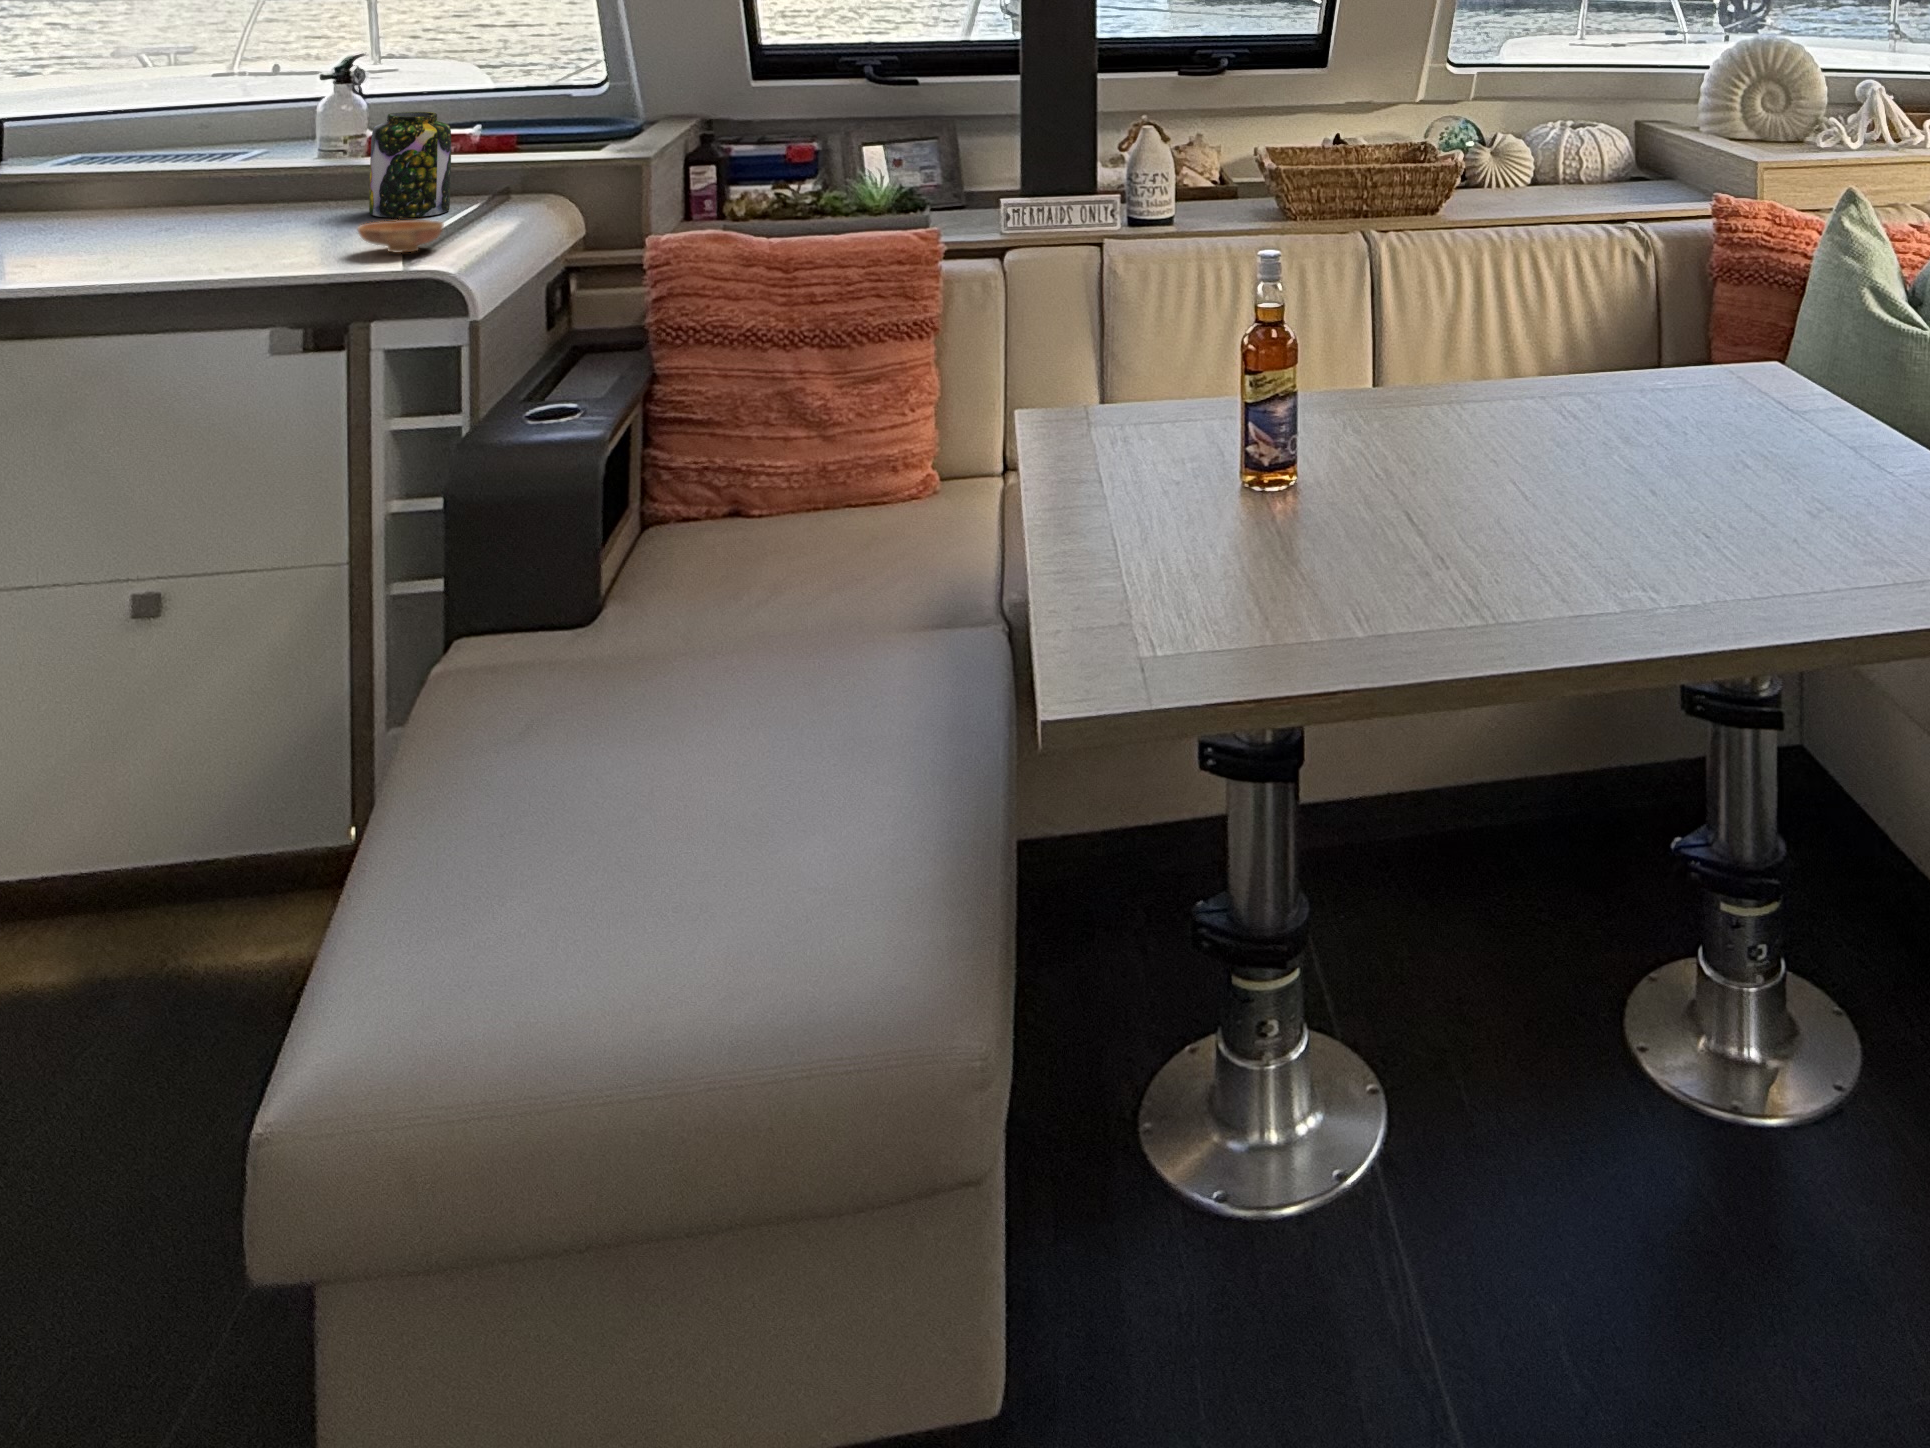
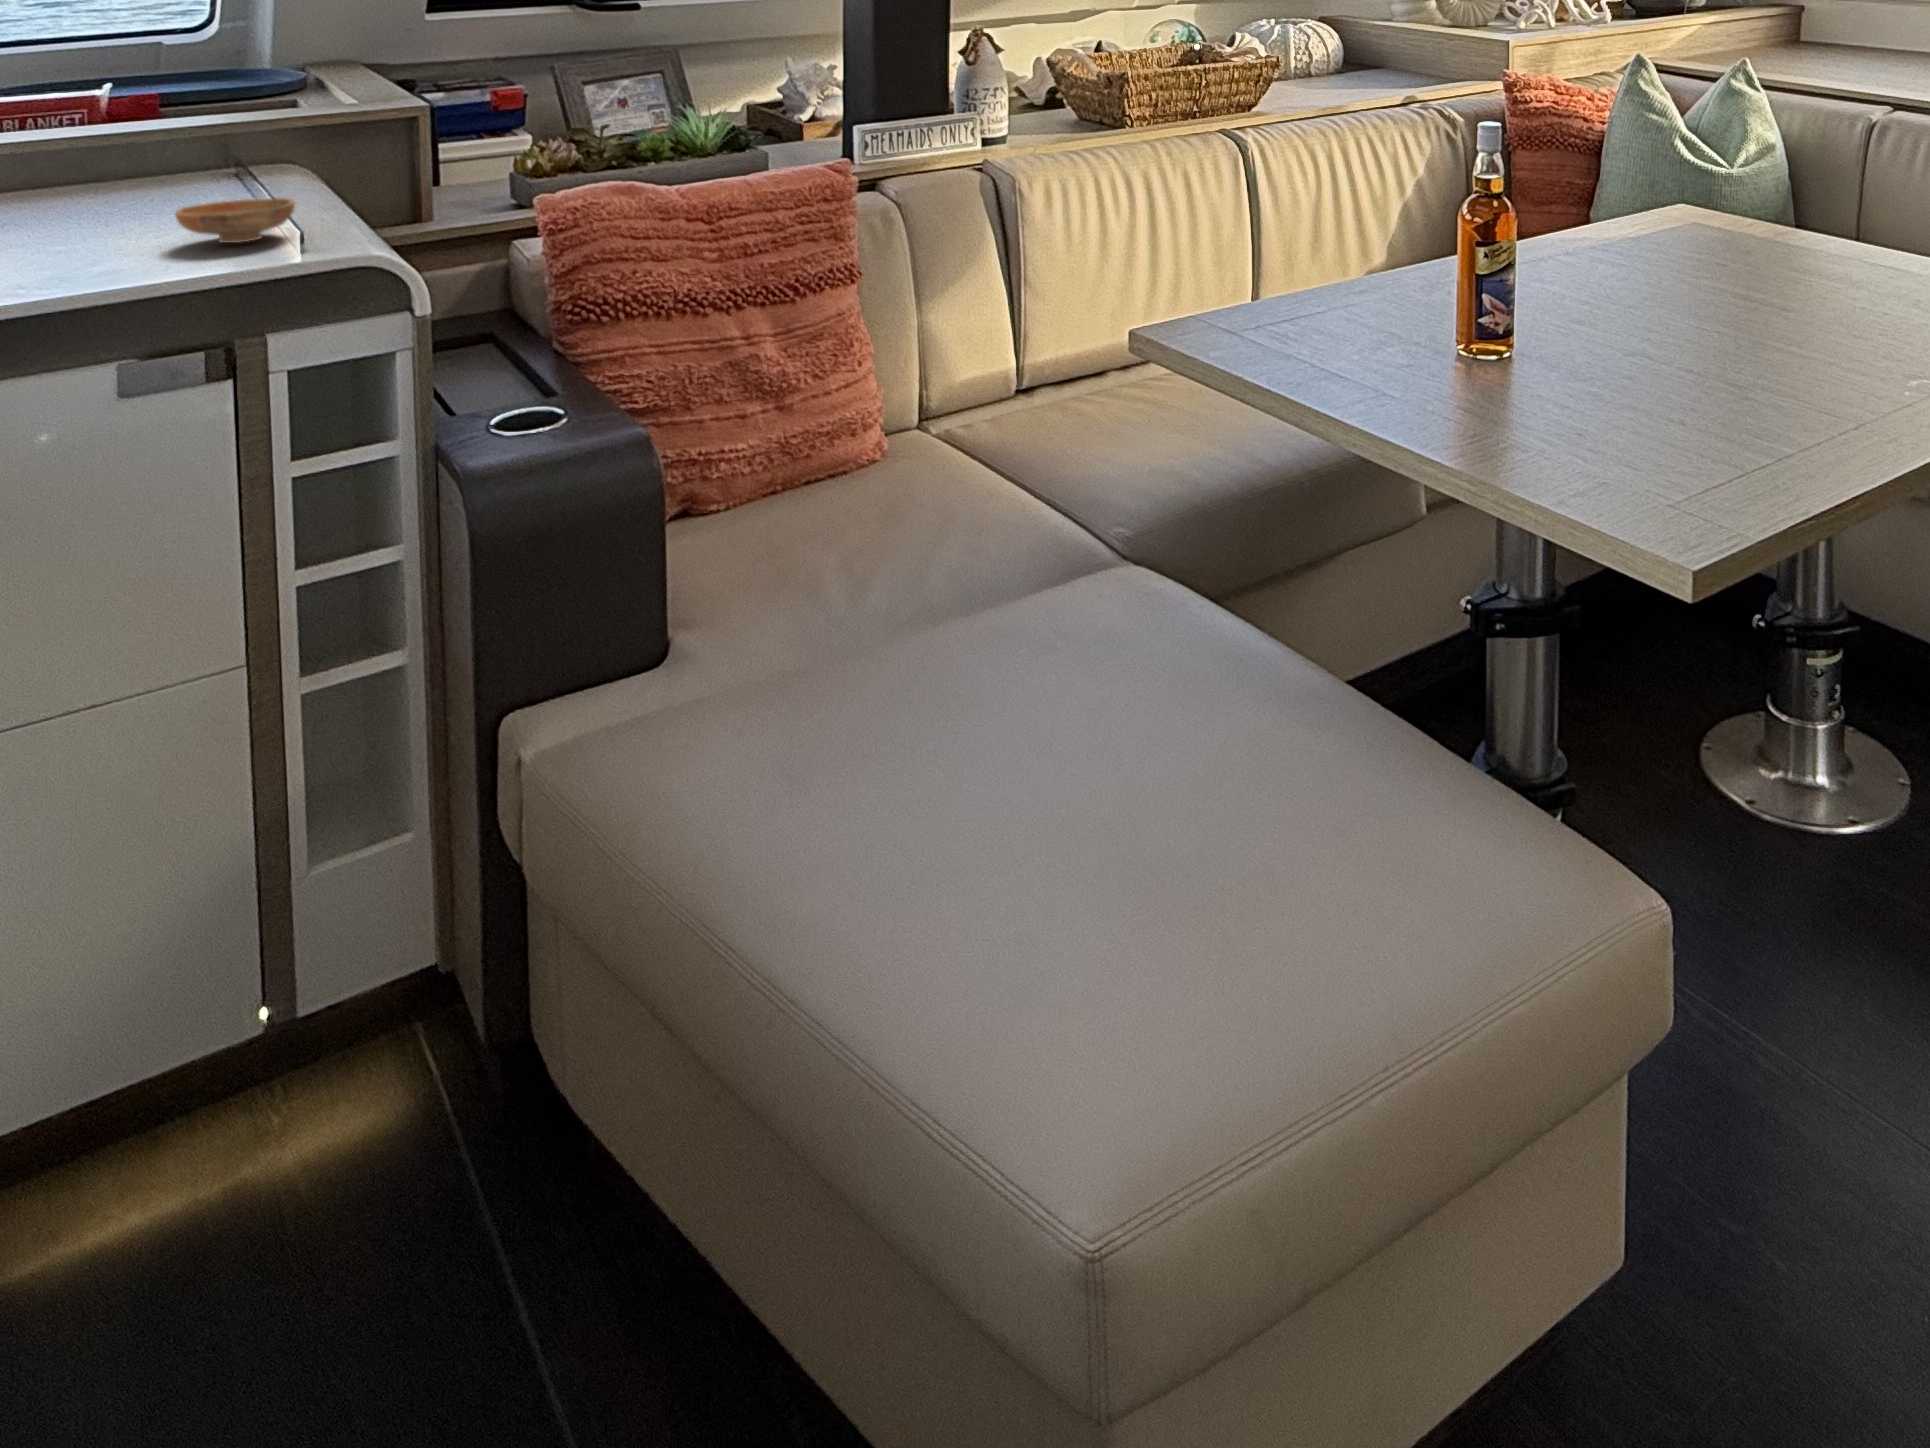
jar: present [369,112,451,218] -> none [71,66,194,209]

